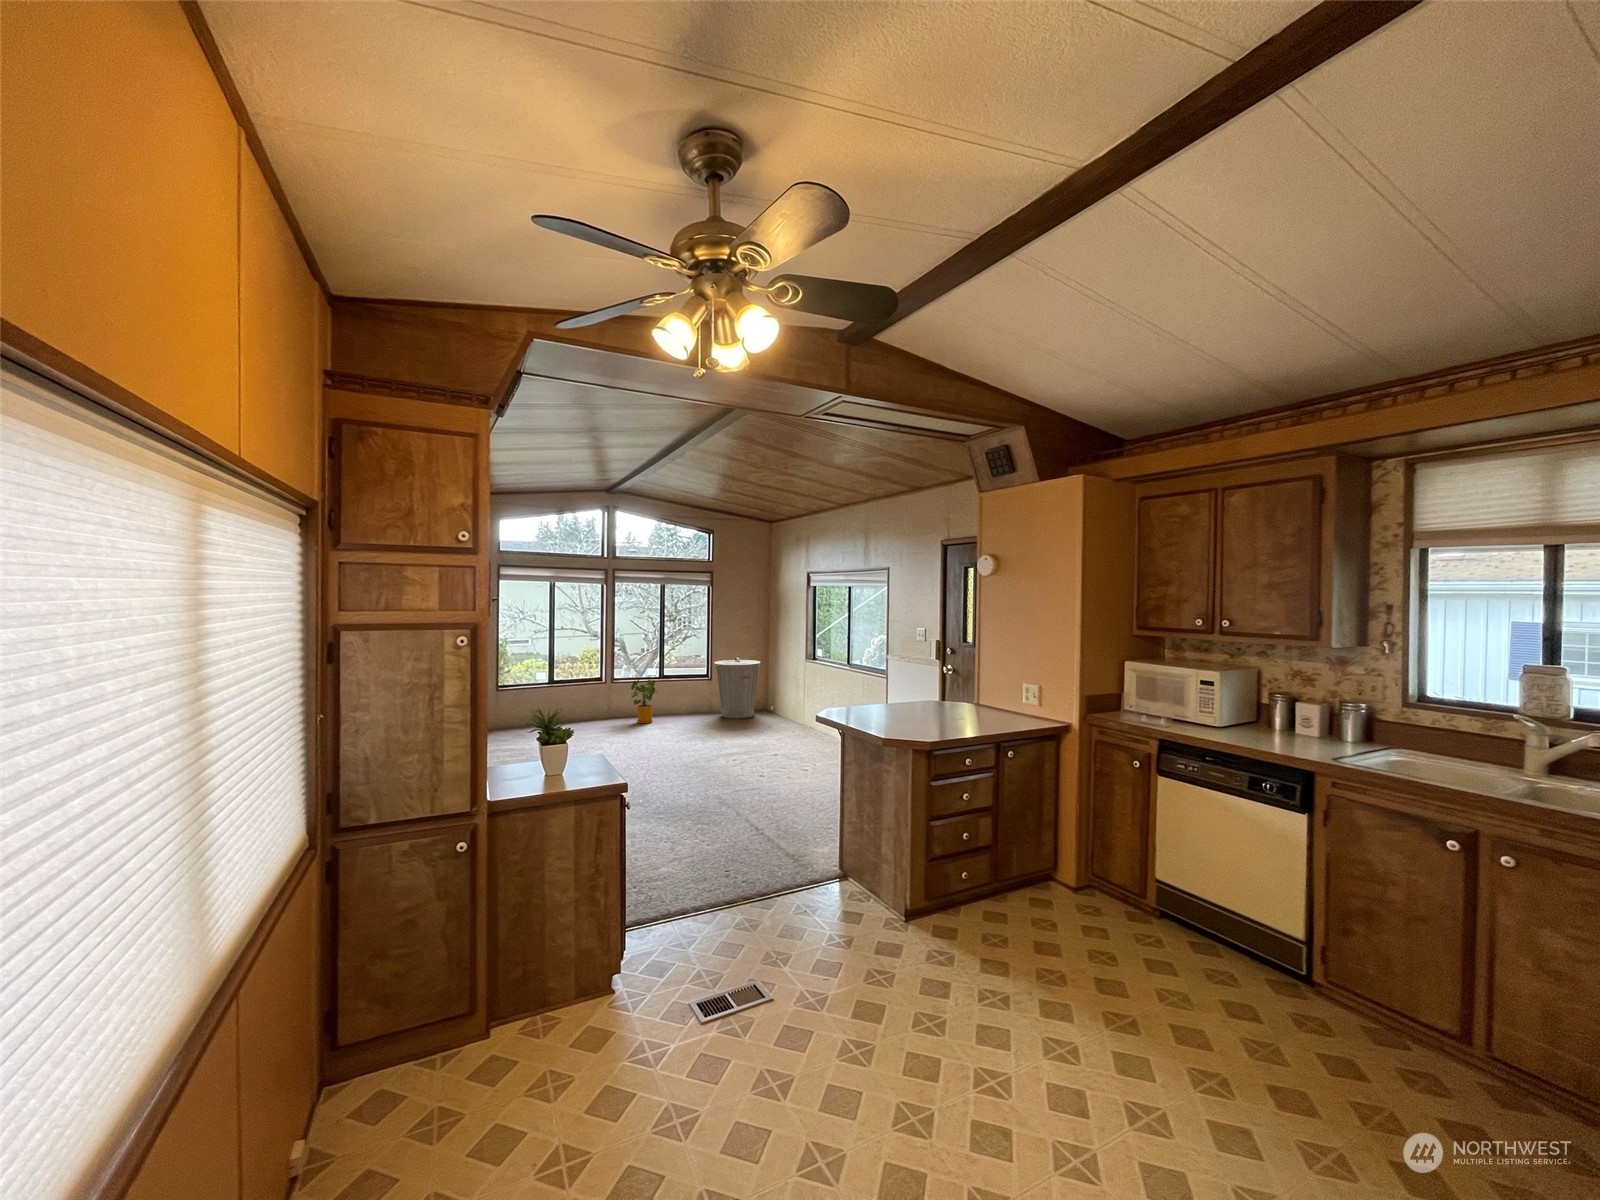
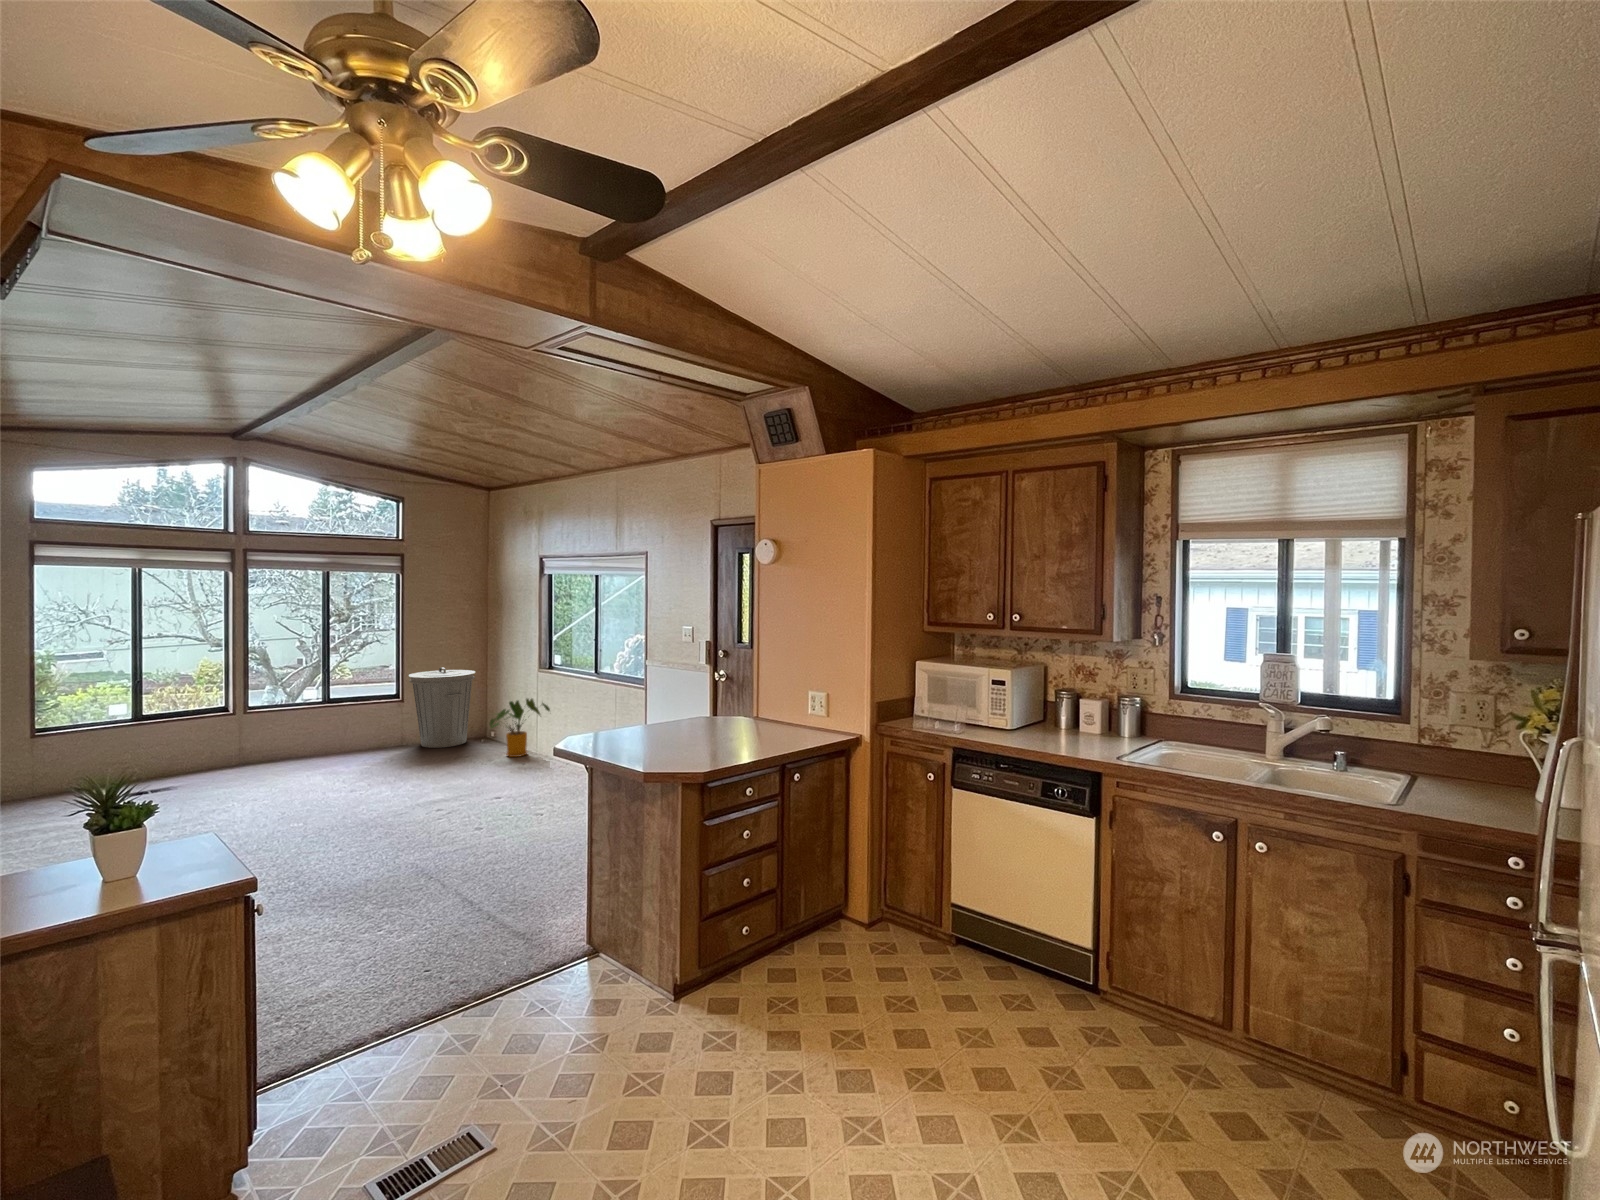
house plant: present [631,679,657,723] -> present [490,699,550,757]

